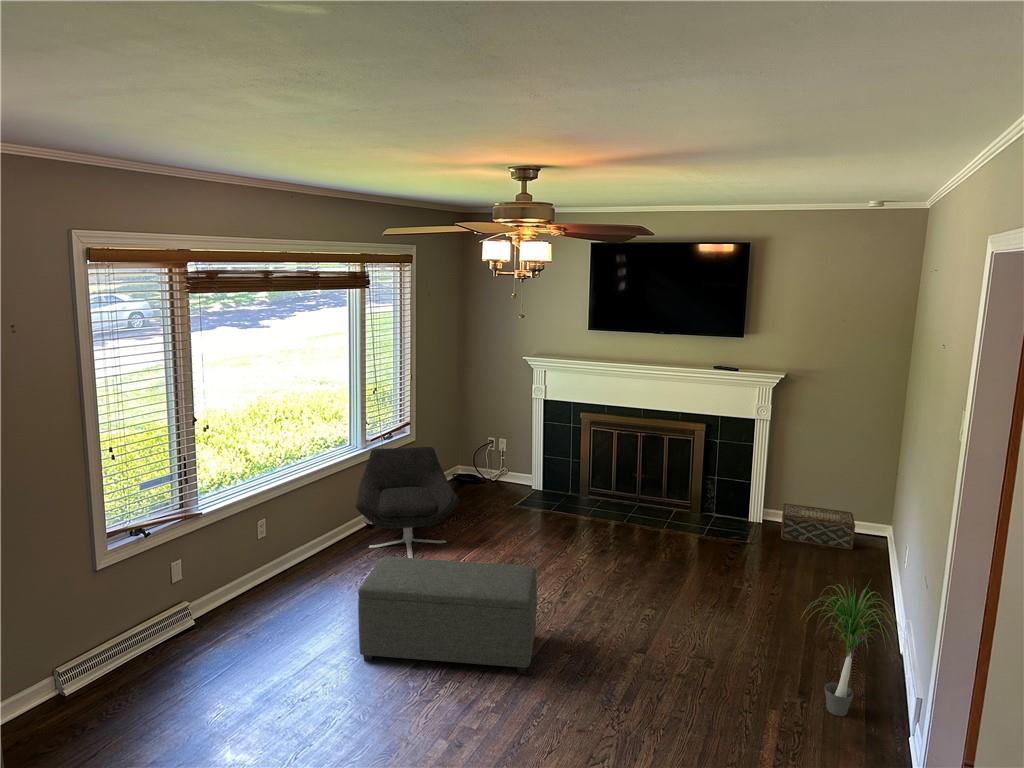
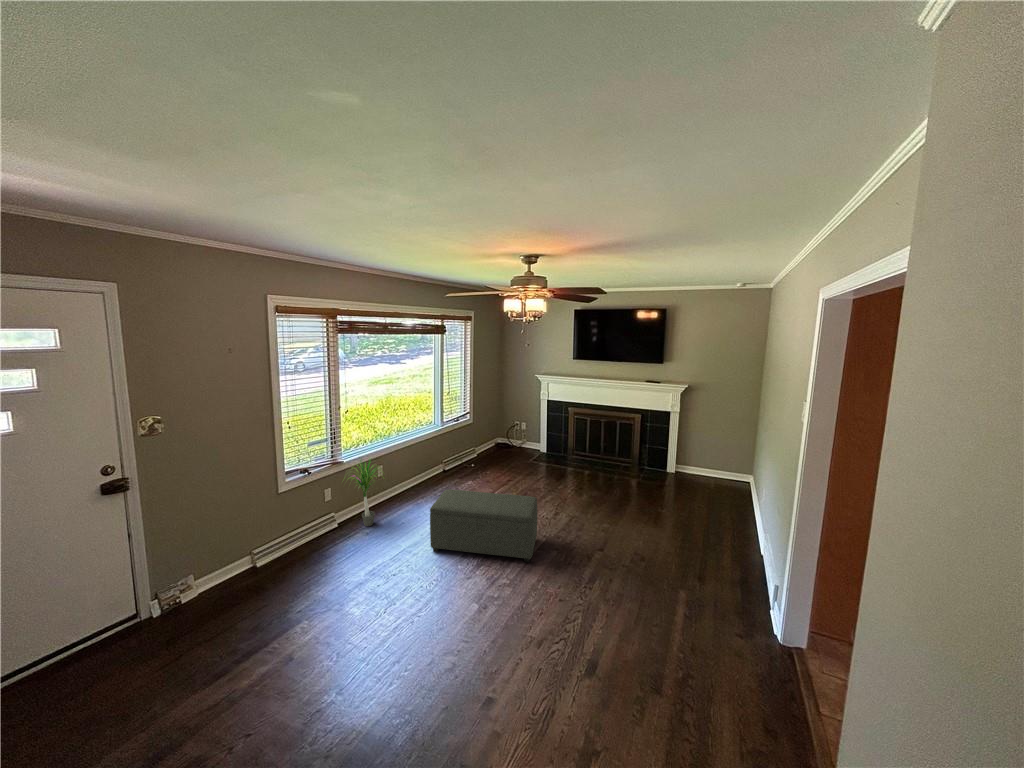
lounge chair: present [355,447,459,558] -> none [434,426,495,493]
woven basket: present [781,503,855,550] -> none [687,463,733,492]
potted plant: present [804,584,898,716] -> present [348,460,378,526]

